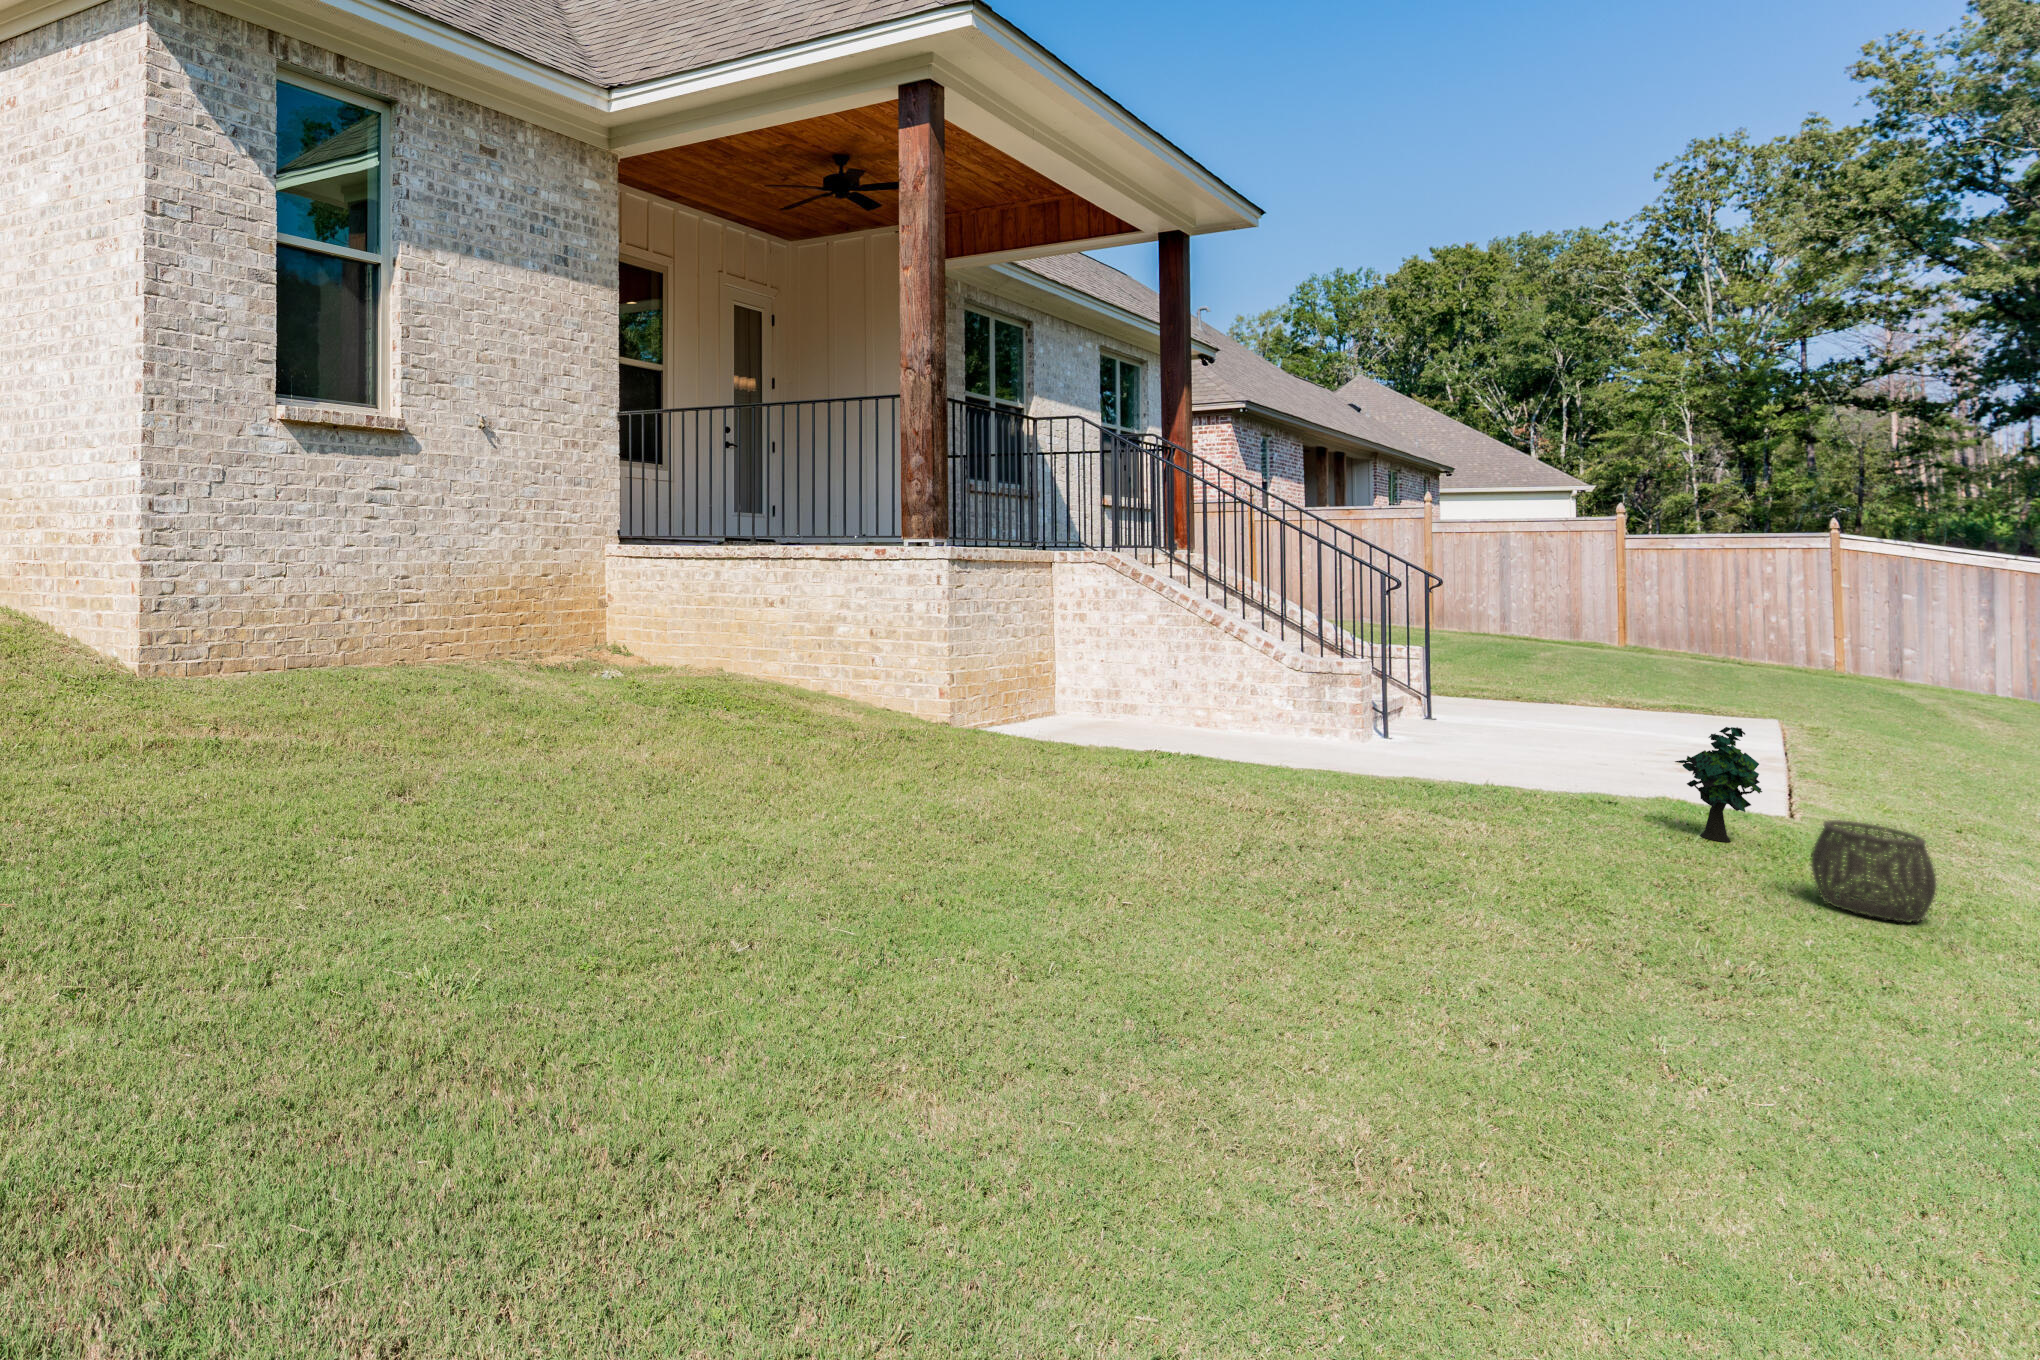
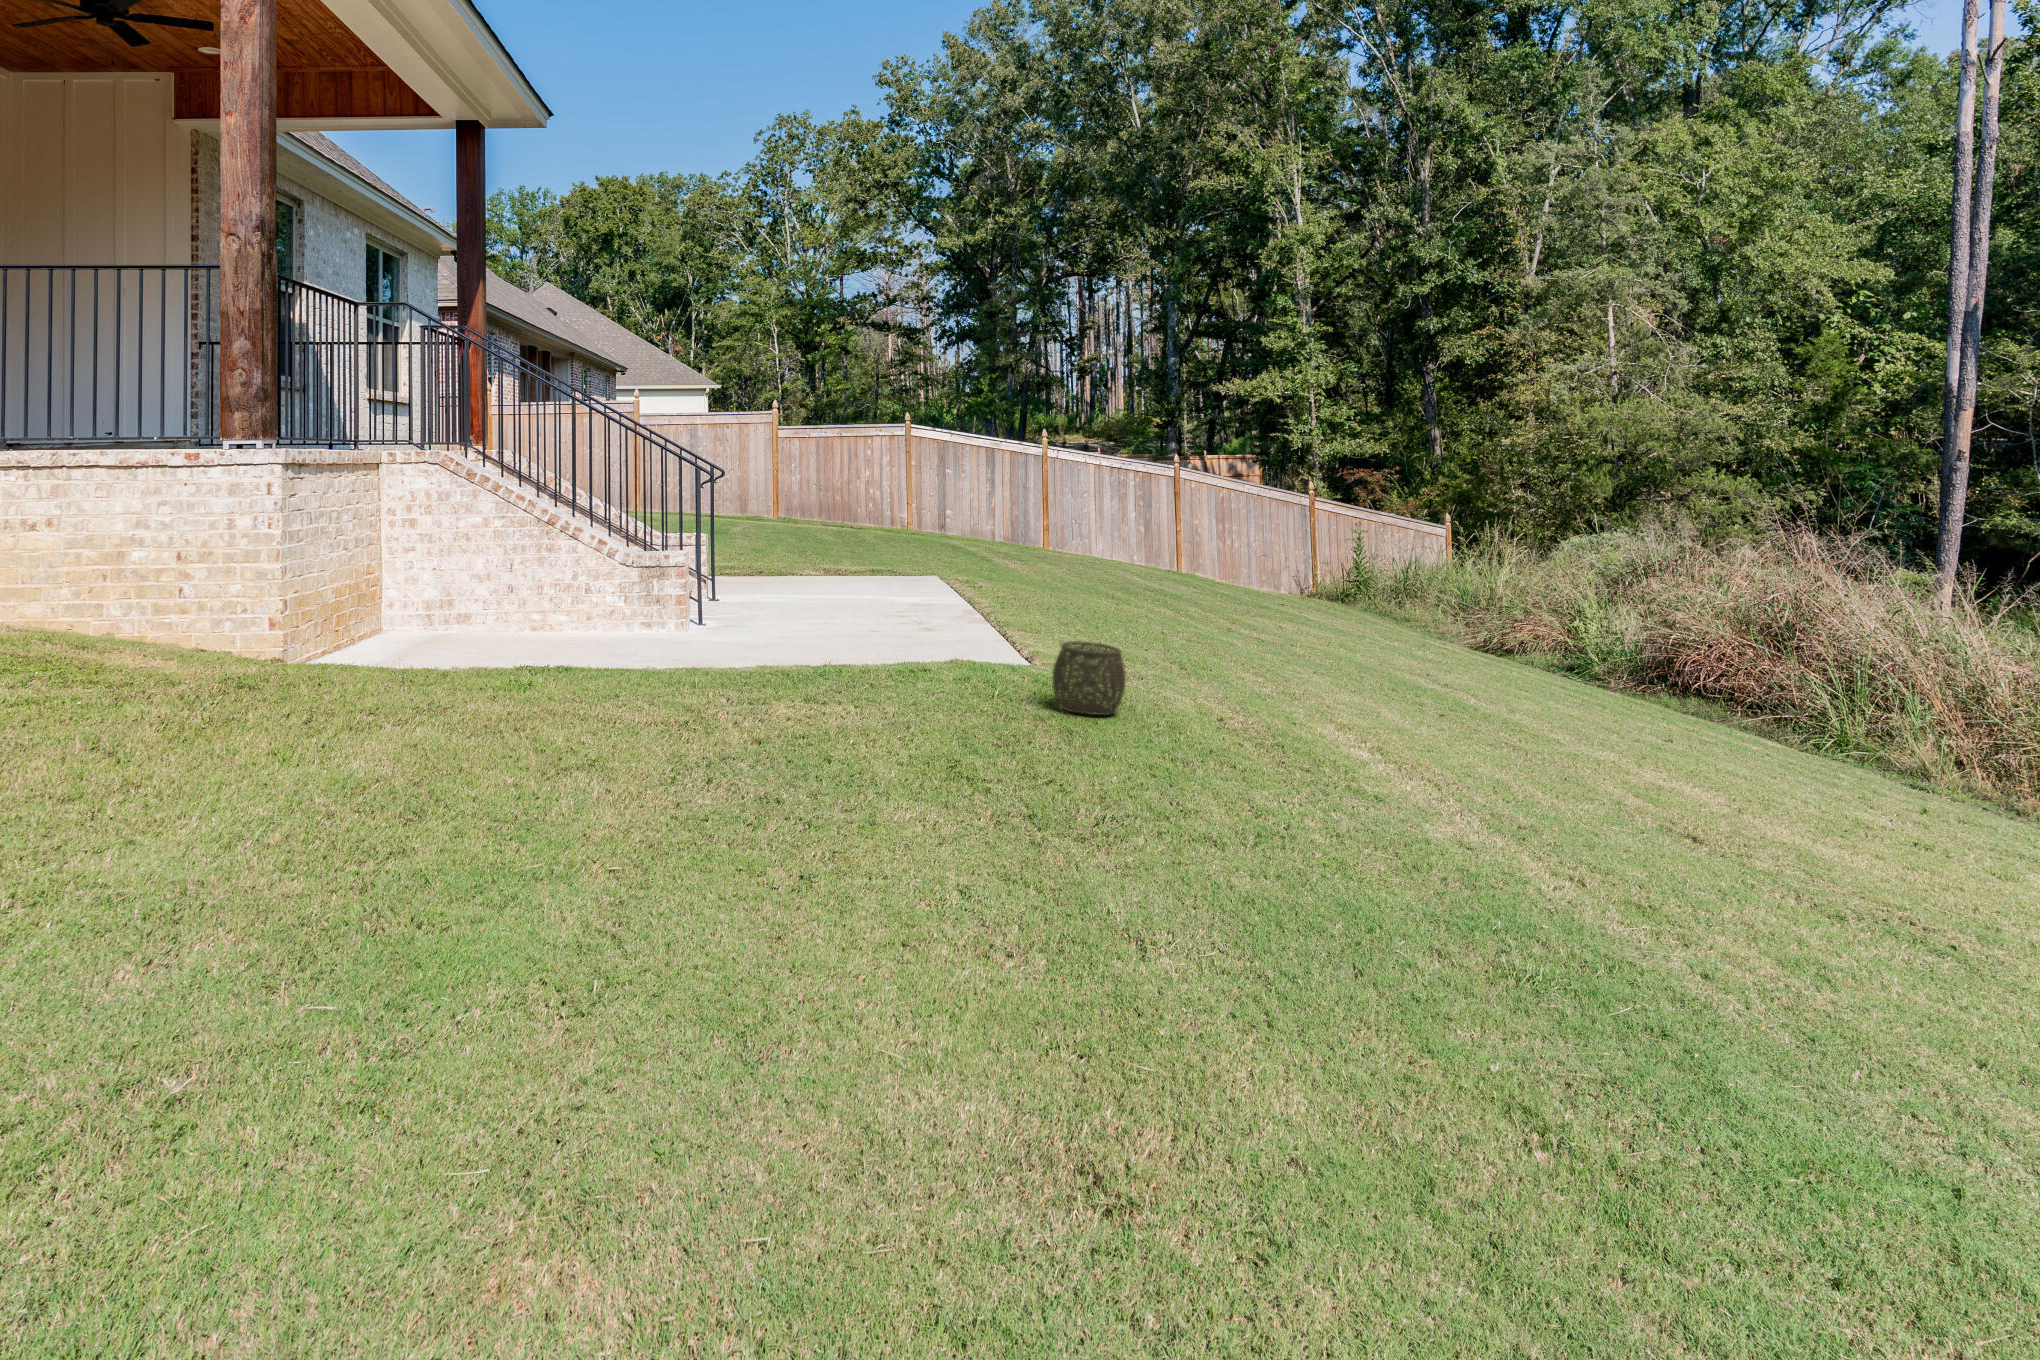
decorative plant: present [1675,727,1762,842] -> none [945,574,1001,670]

